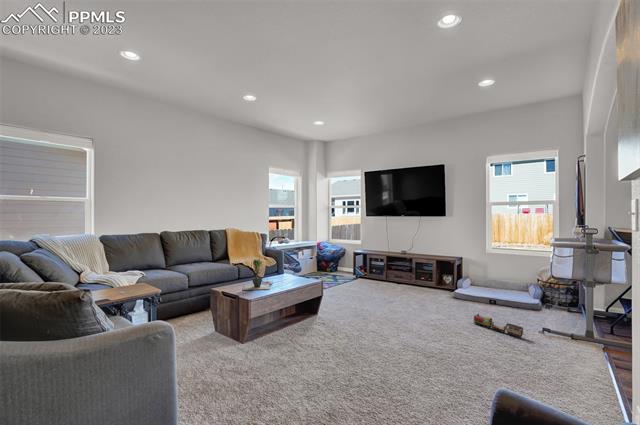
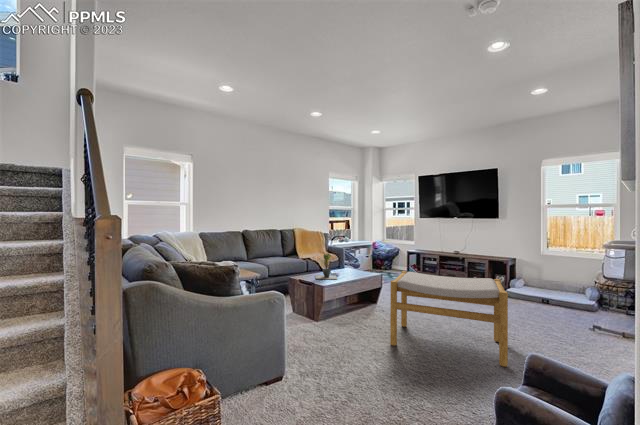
footstool: none [328,278,461,390] -> present [390,271,508,367]
toy train: present [473,314,523,338] -> none [524,310,574,333]

